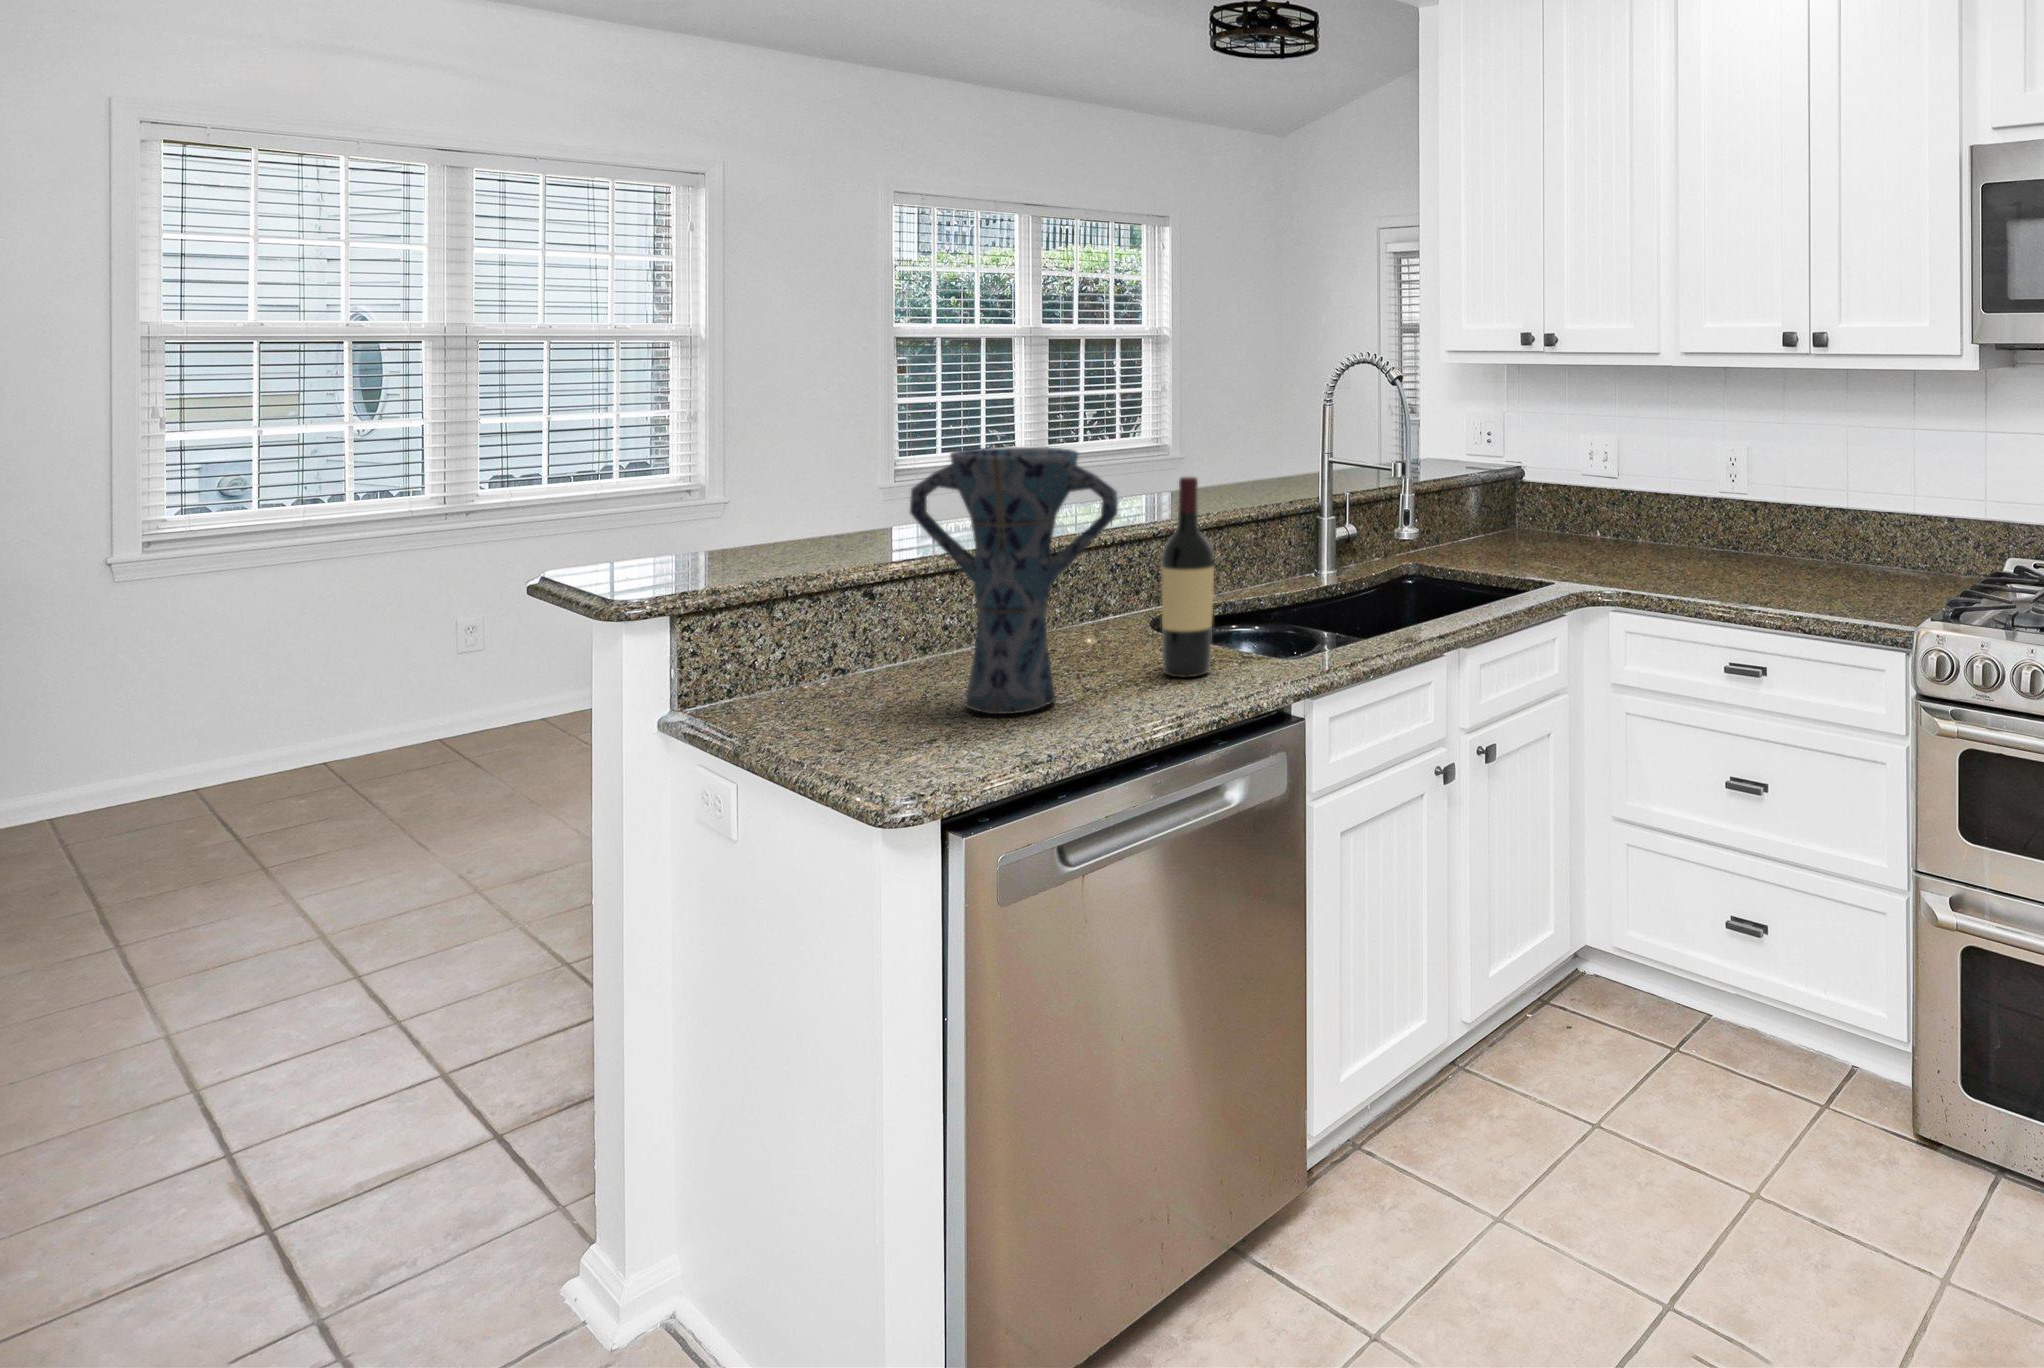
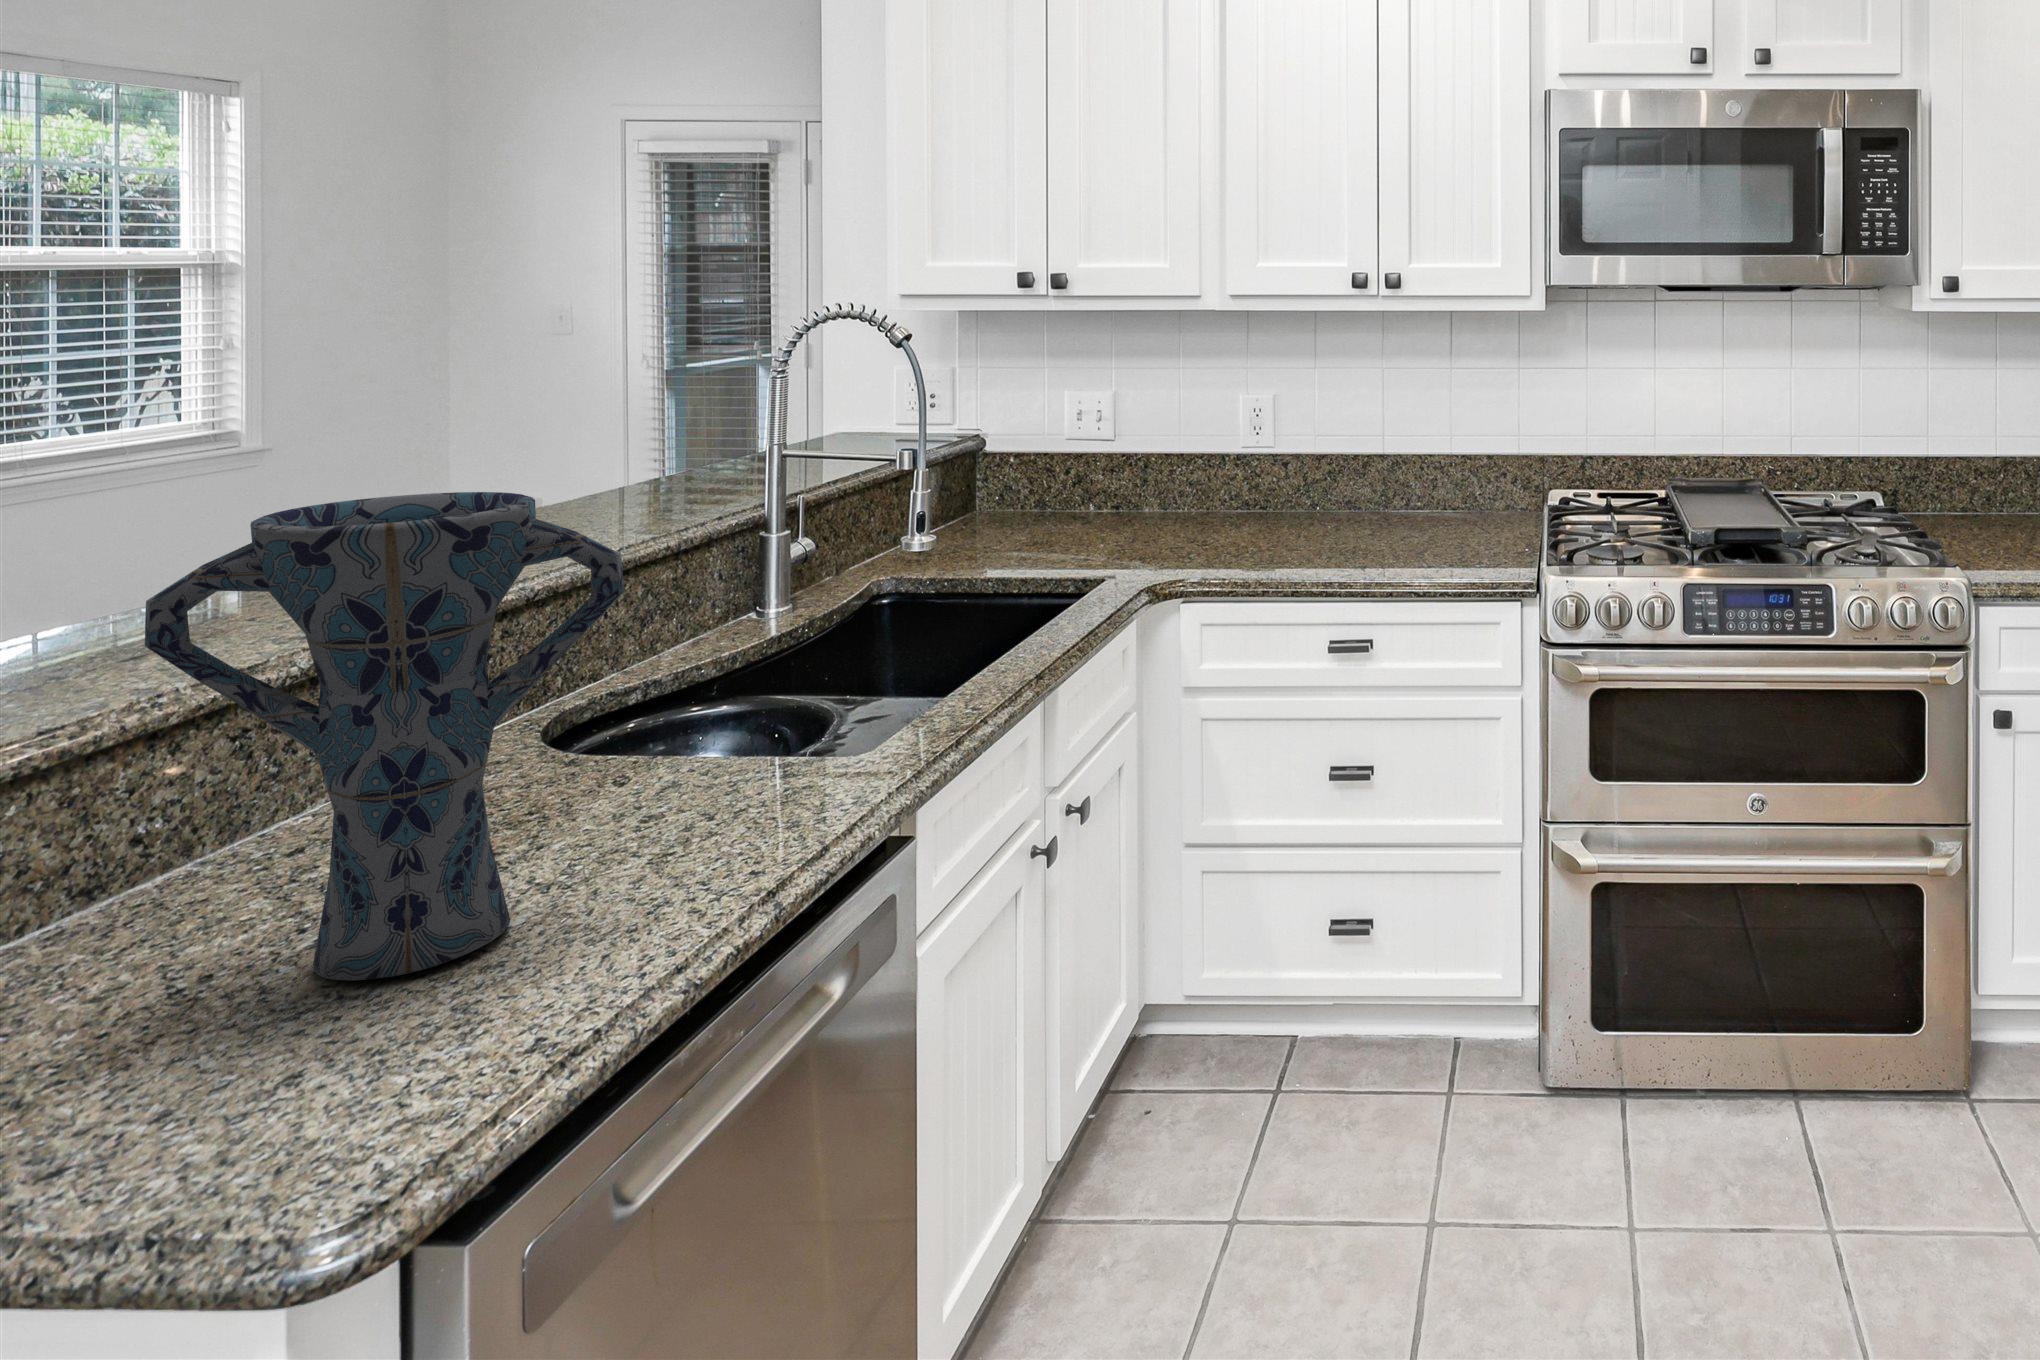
wine bottle: present [1161,477,1214,677] -> none [648,511,742,823]

